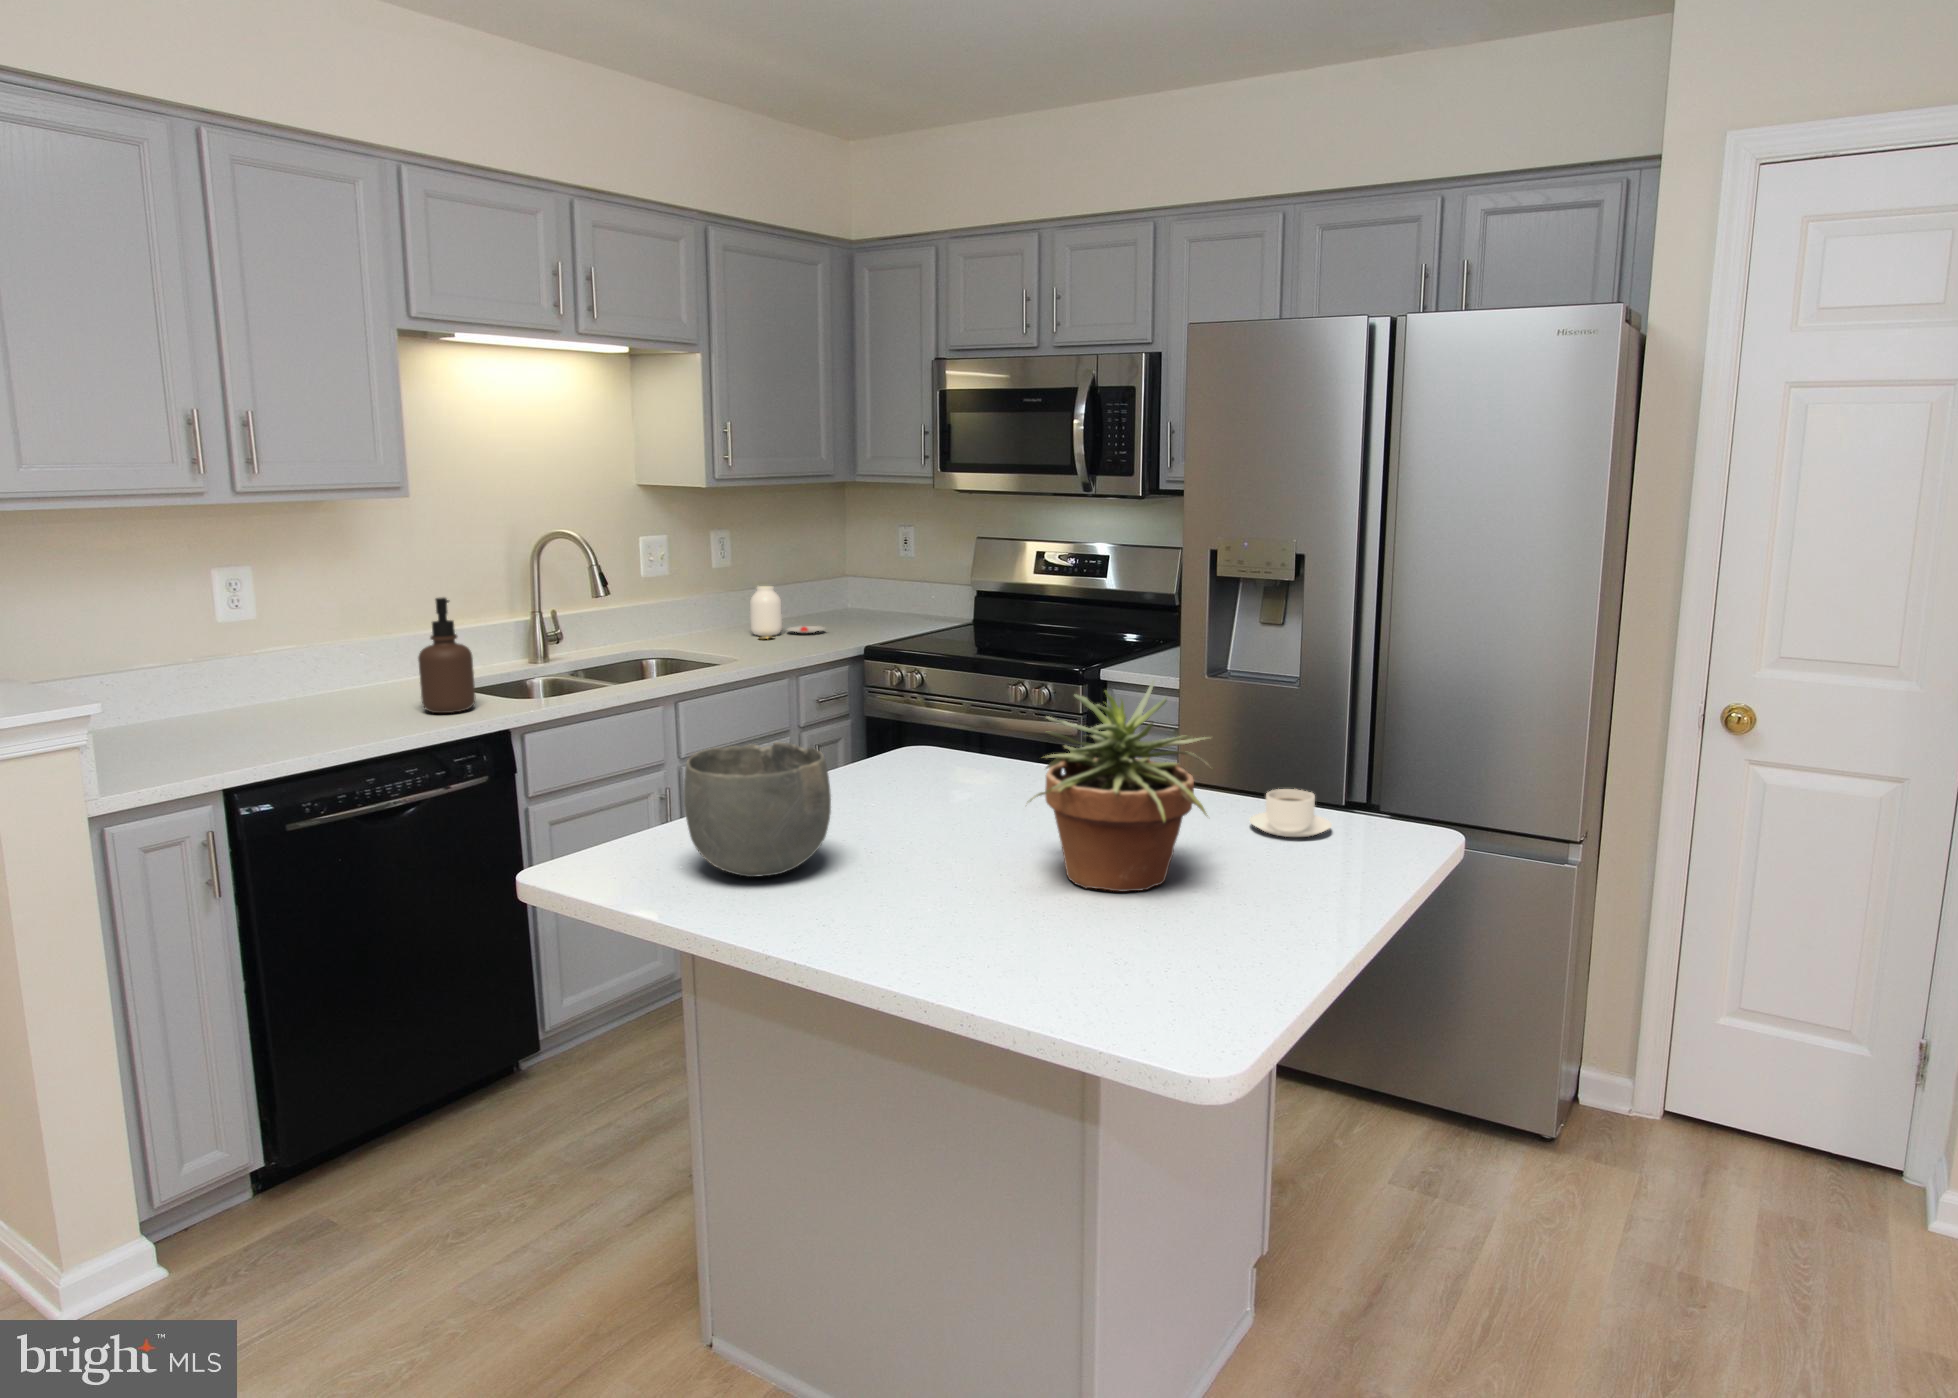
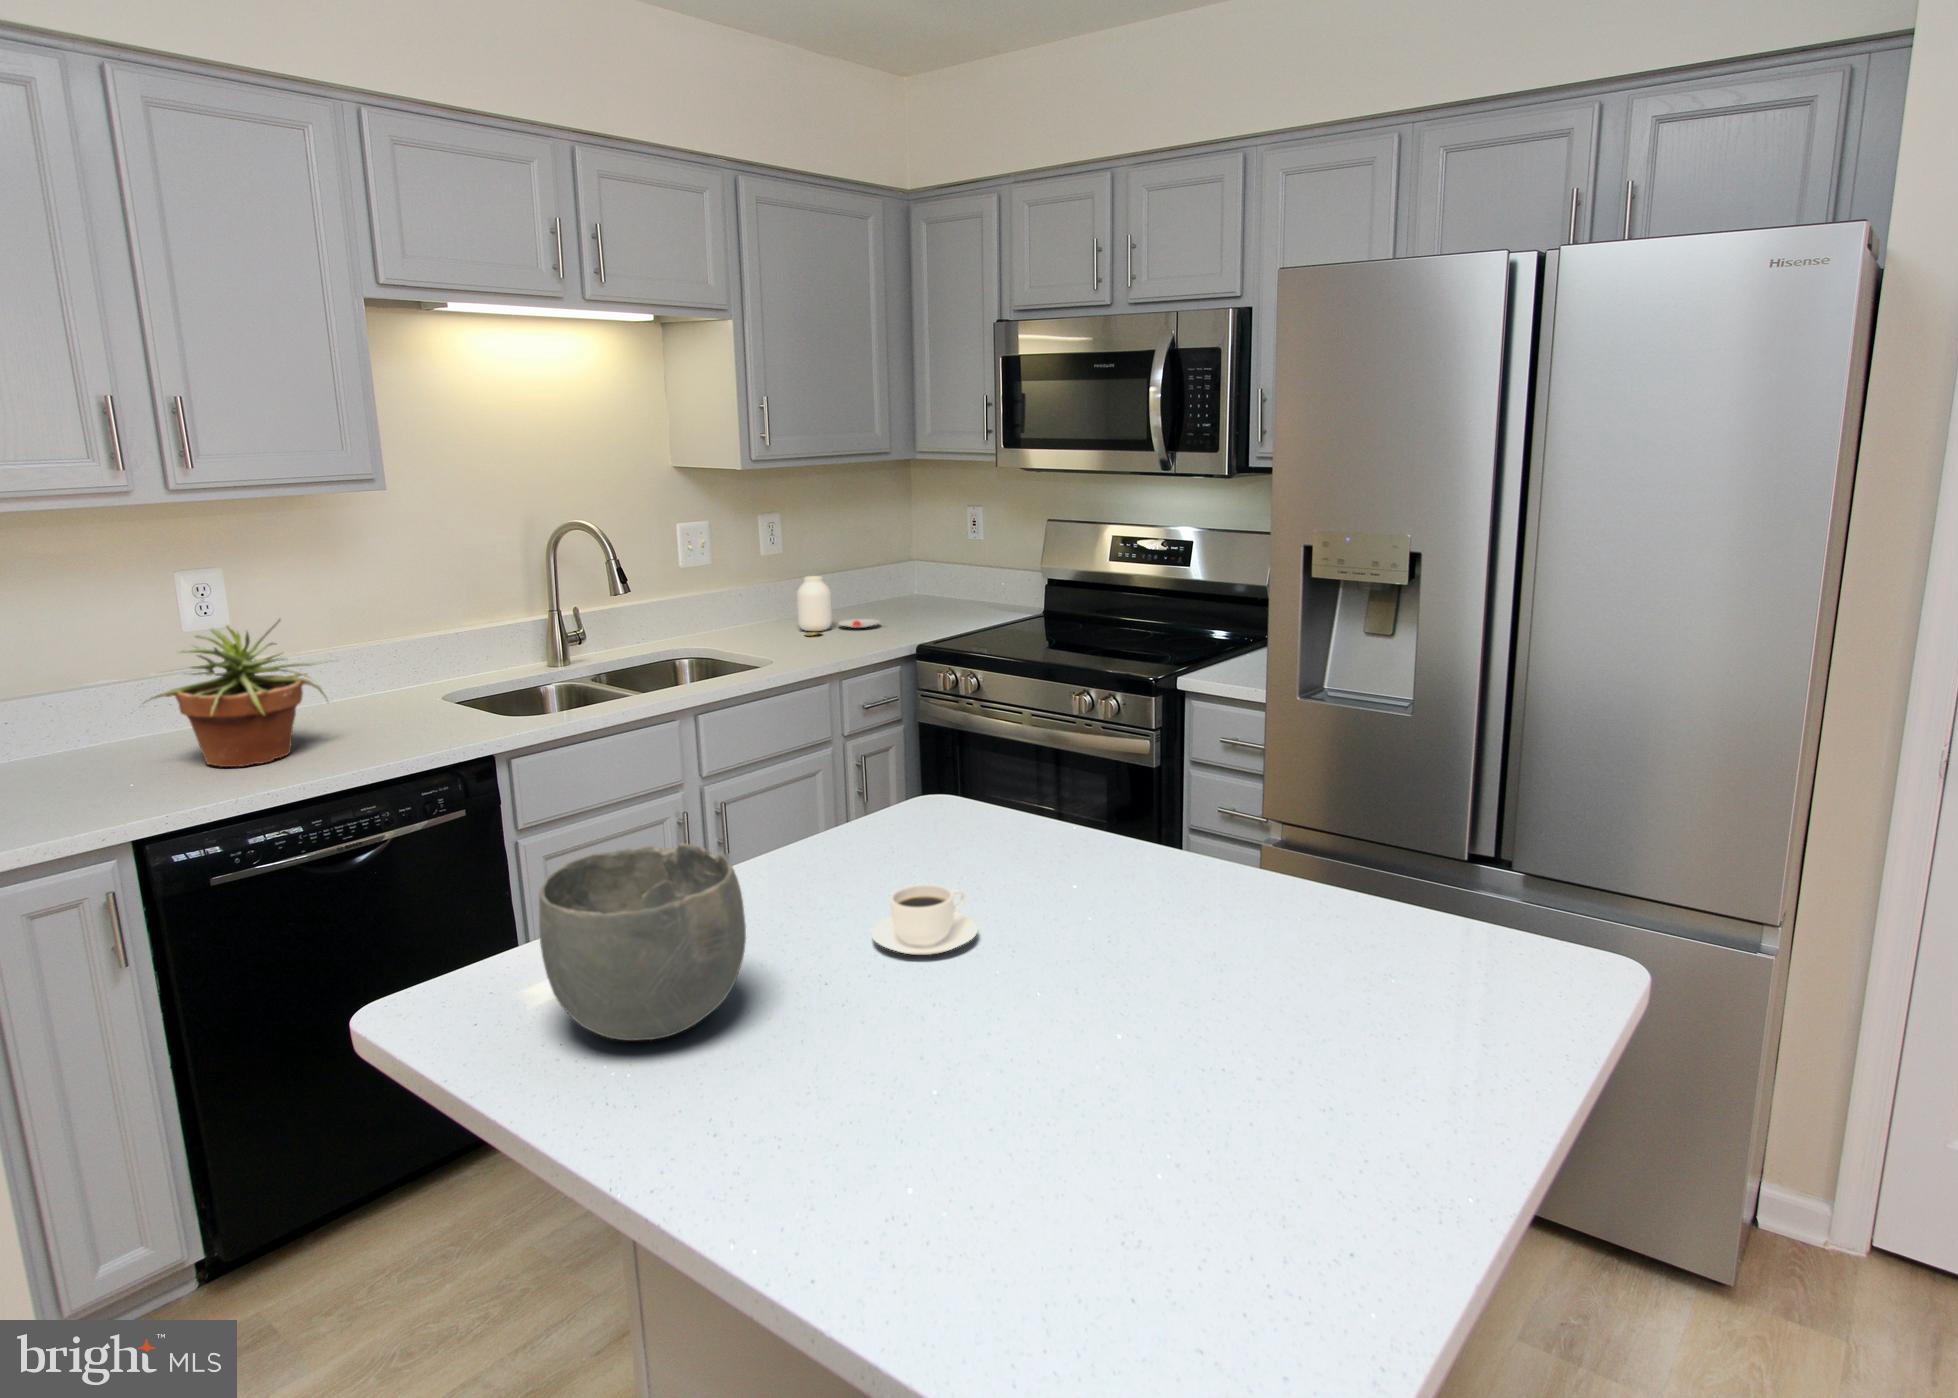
soap dispenser: present [418,598,476,713] -> none [389,606,456,737]
potted plant: present [1030,680,1209,891] -> present [142,619,333,767]
coffee cup: present [1250,789,1332,837] -> present [871,884,978,955]

